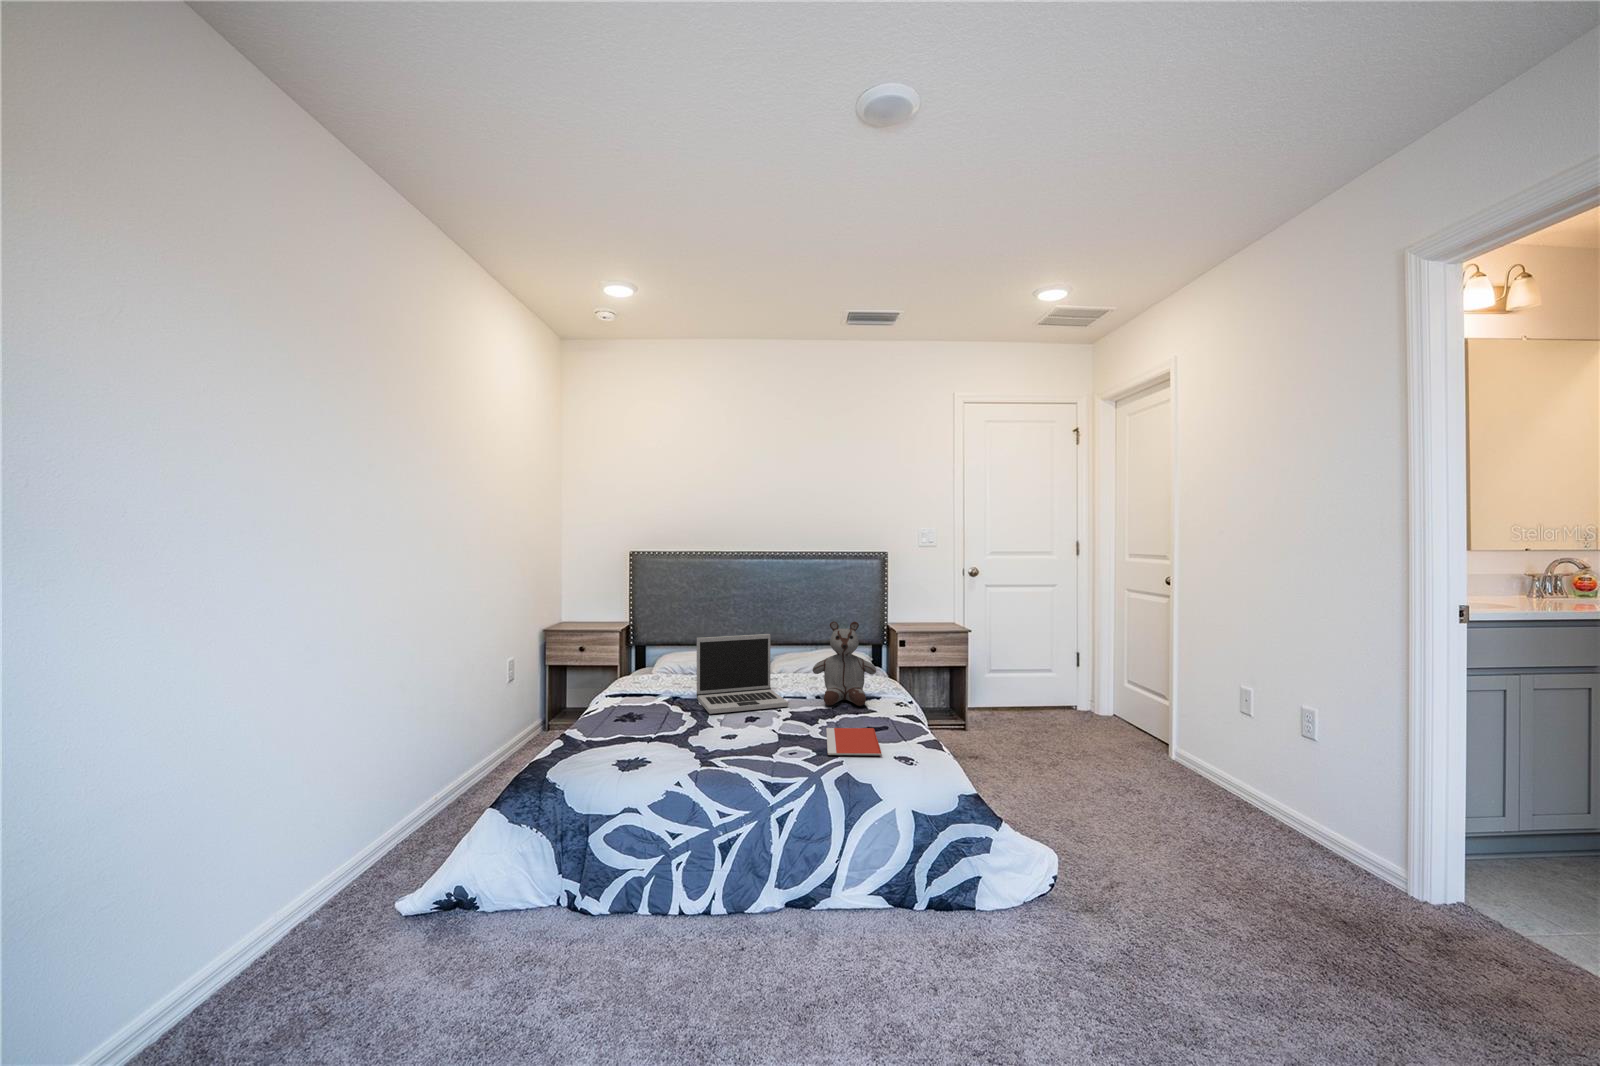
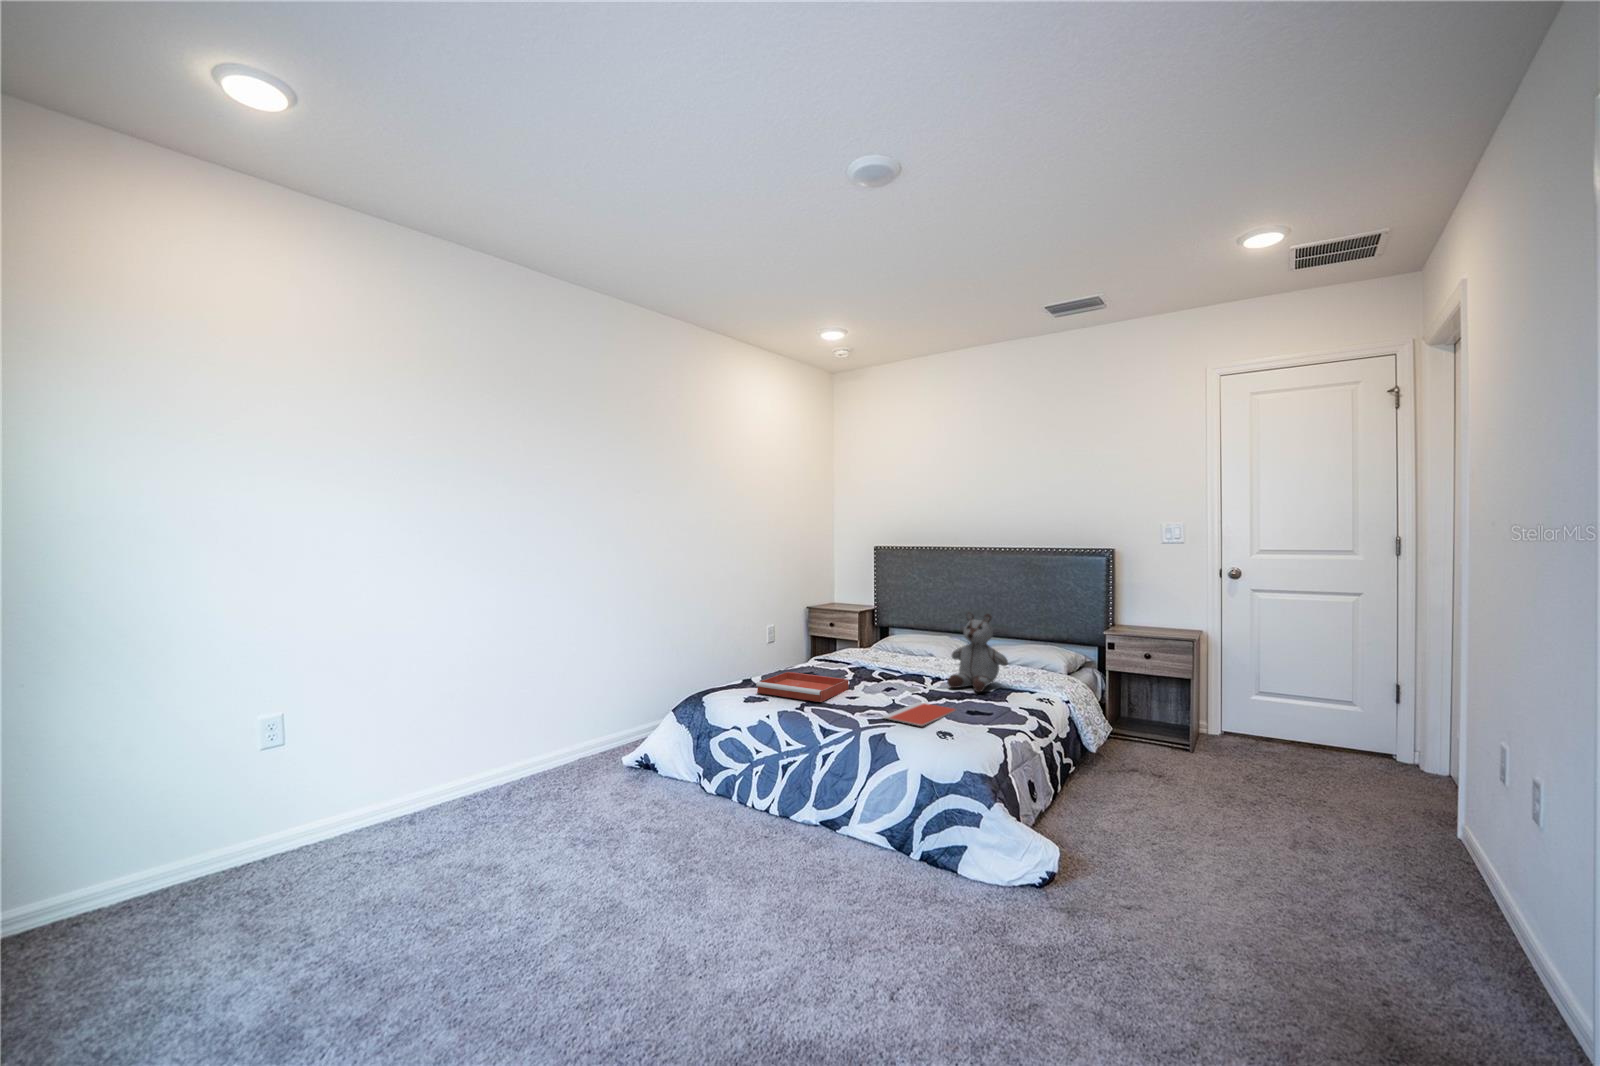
laptop: present [697,634,788,714] -> none [848,617,924,683]
tray: none [631,715,731,755] -> present [756,672,848,702]

